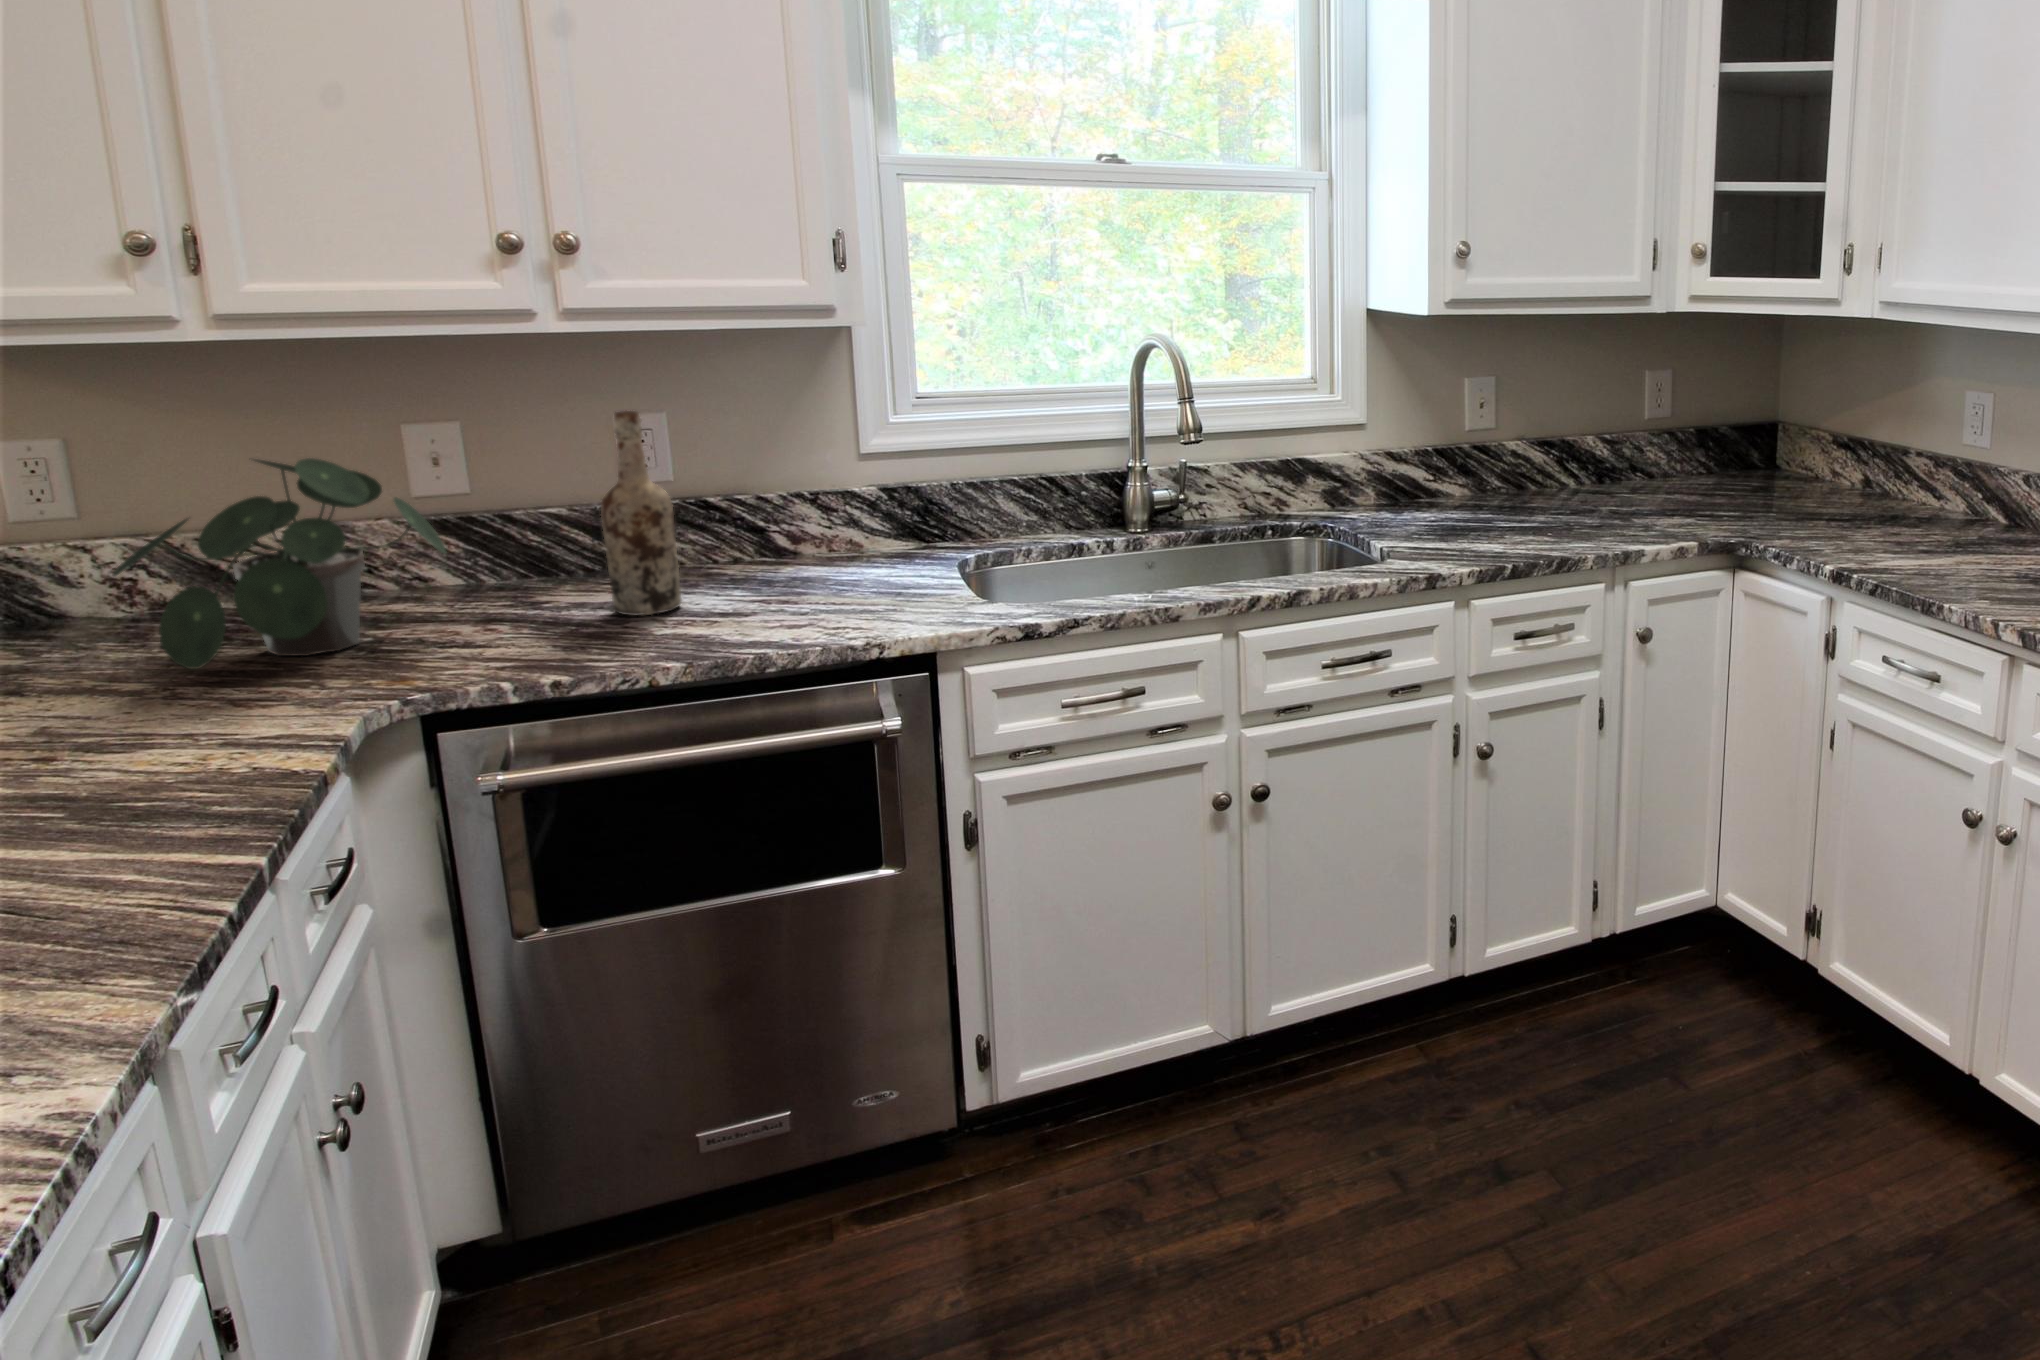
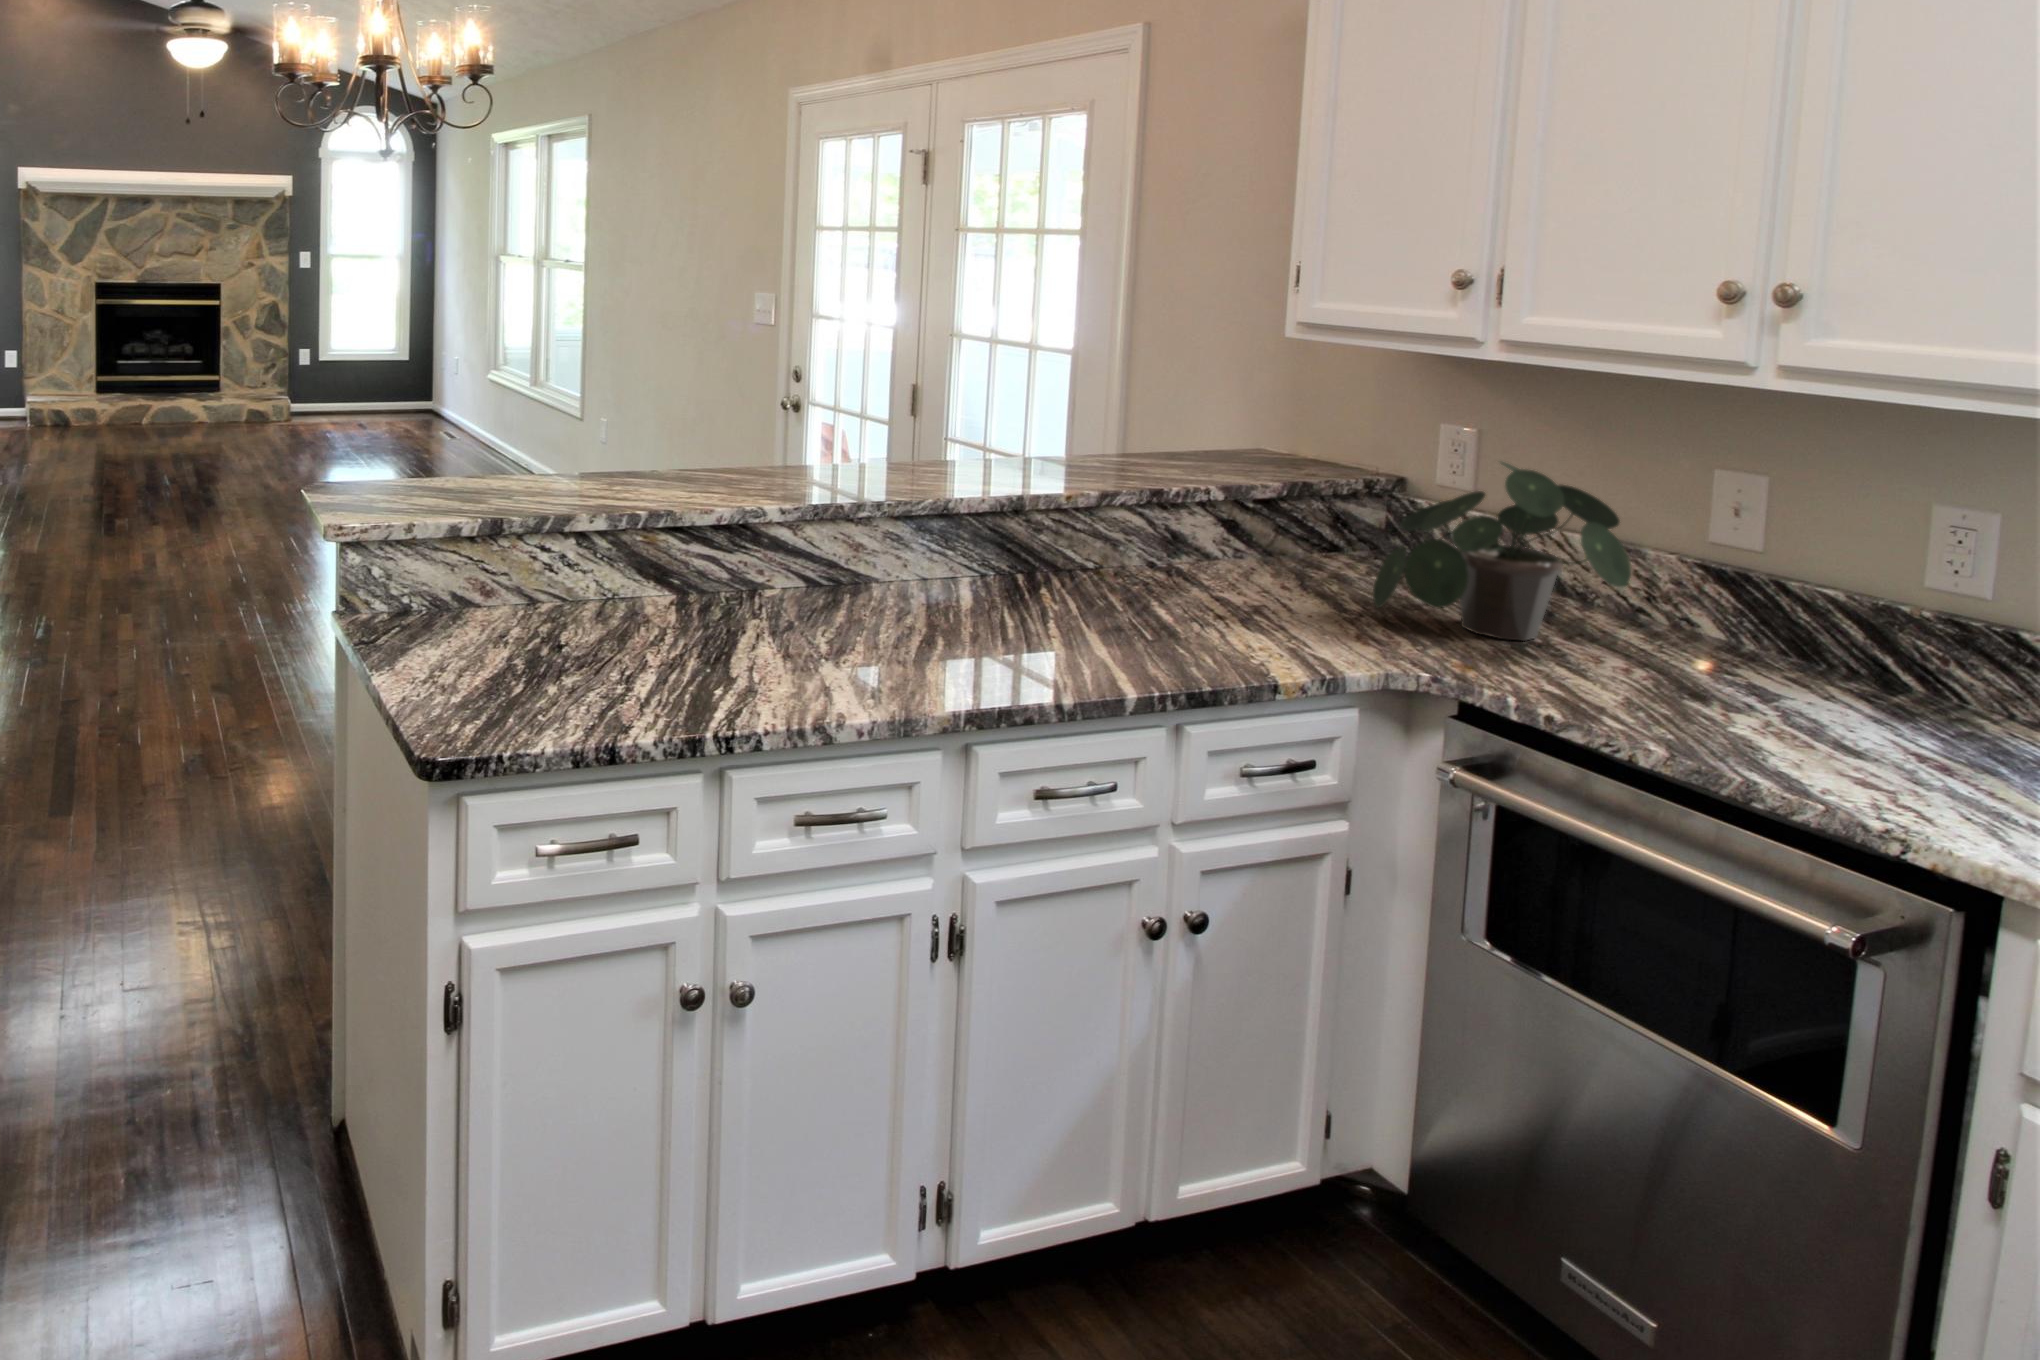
wine bottle: present [601,411,682,616] -> none [1755,491,1863,725]

